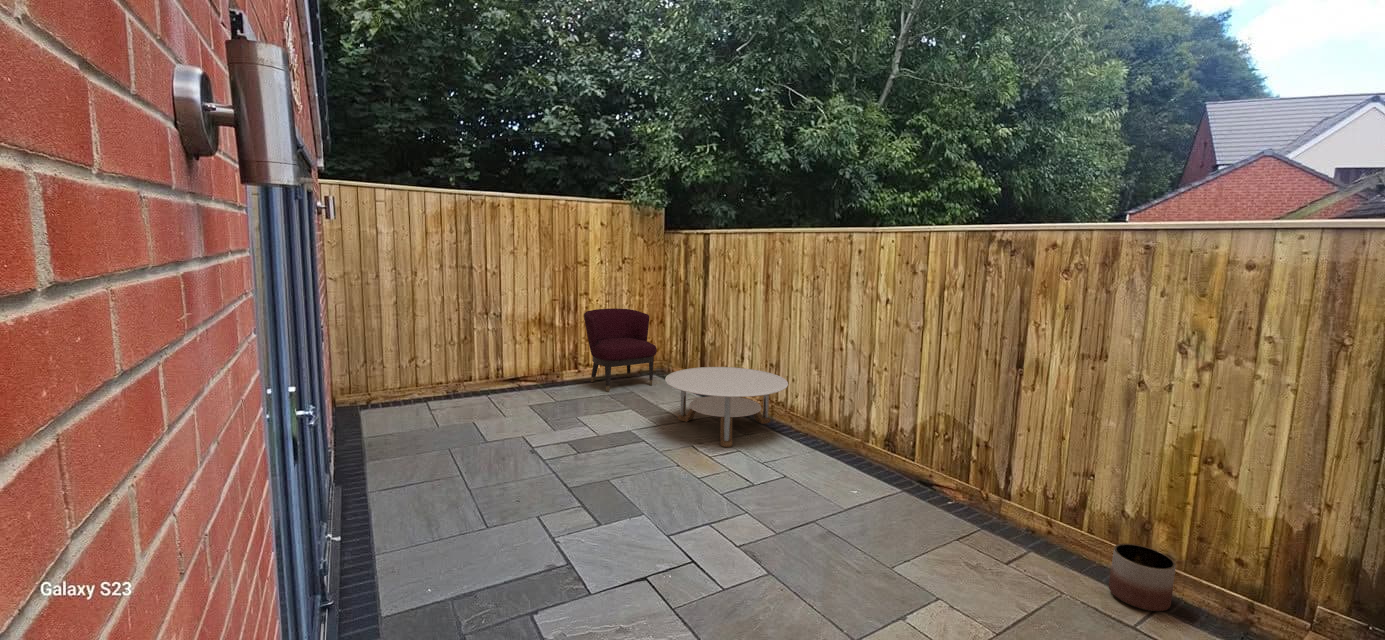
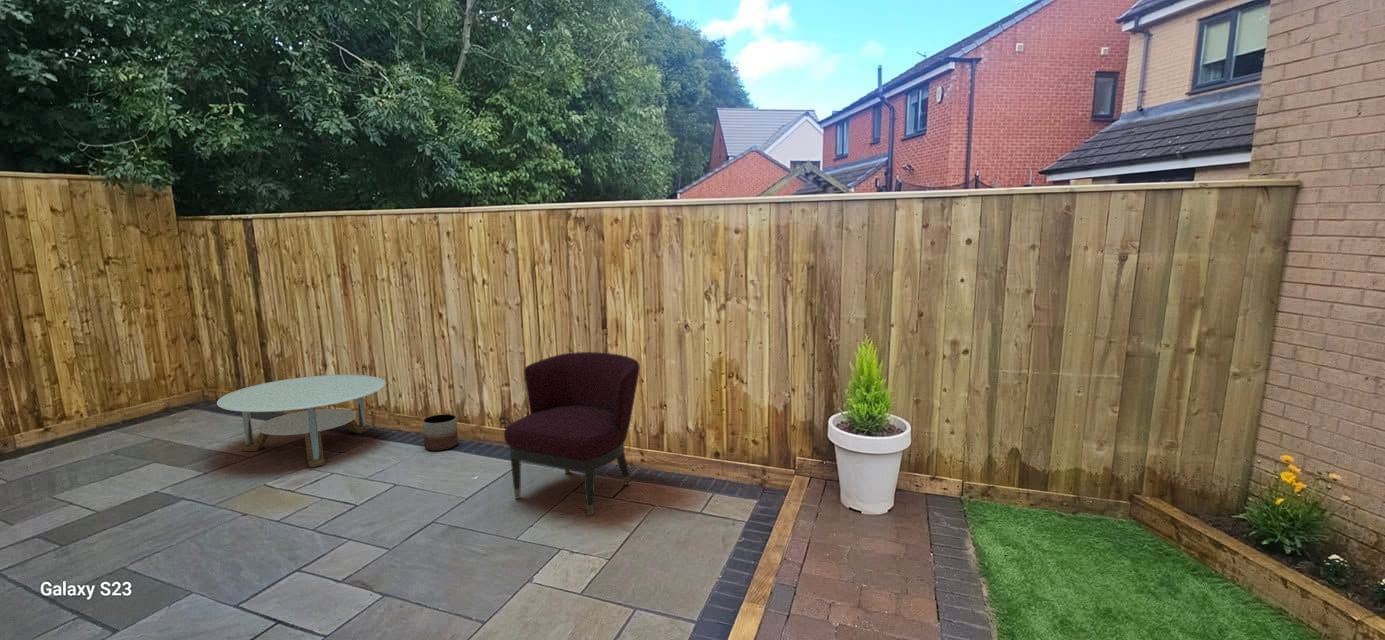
chair: present [584,308,657,391] -> present [504,352,640,515]
planter: present [1109,543,1176,611] -> present [423,414,458,451]

